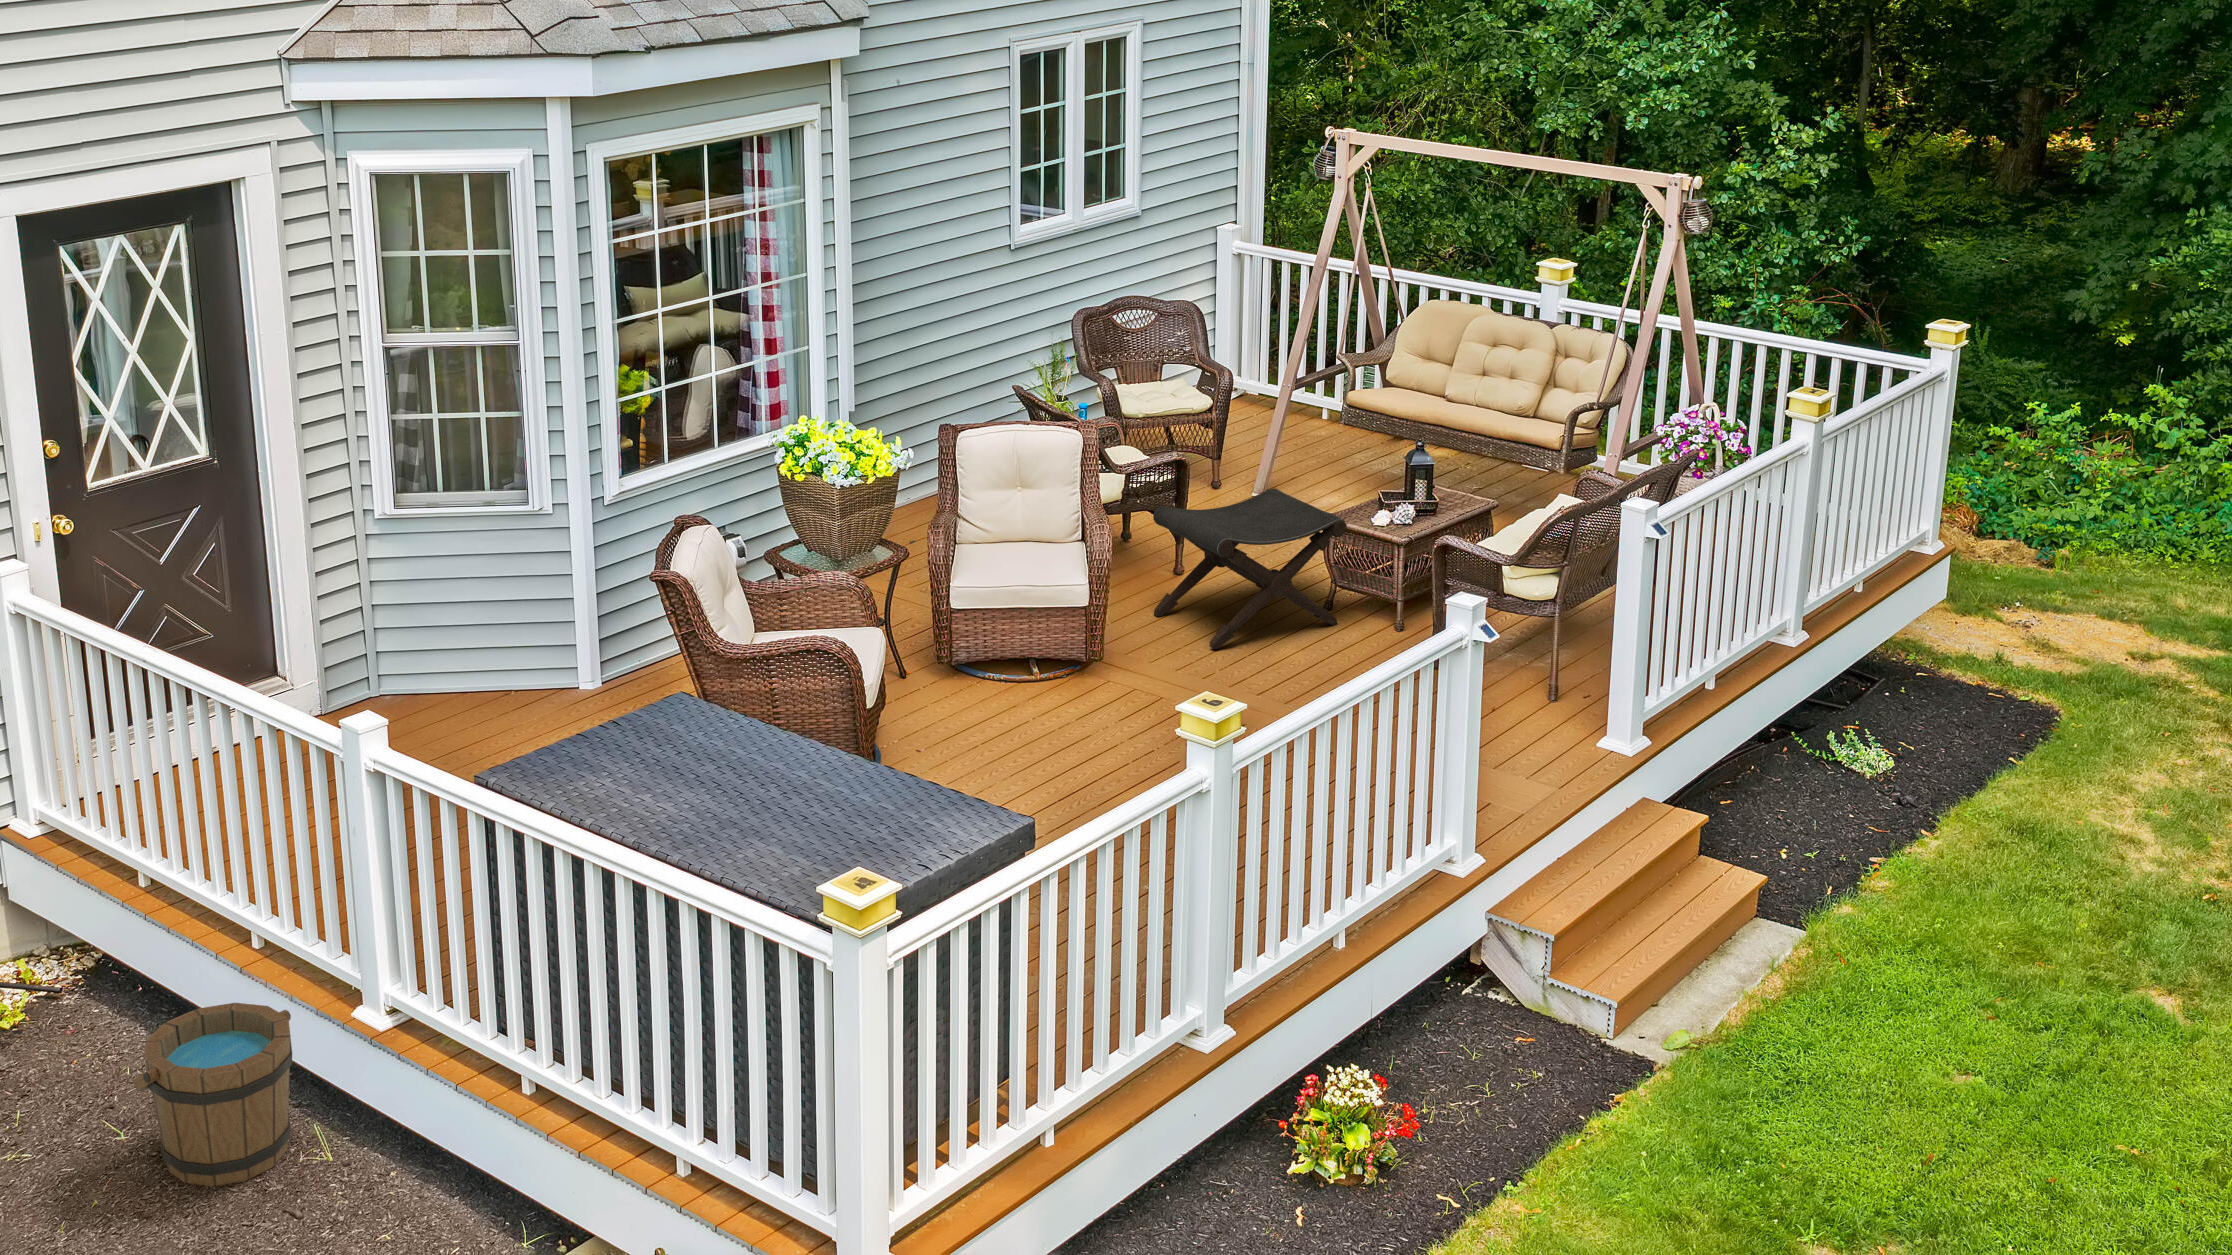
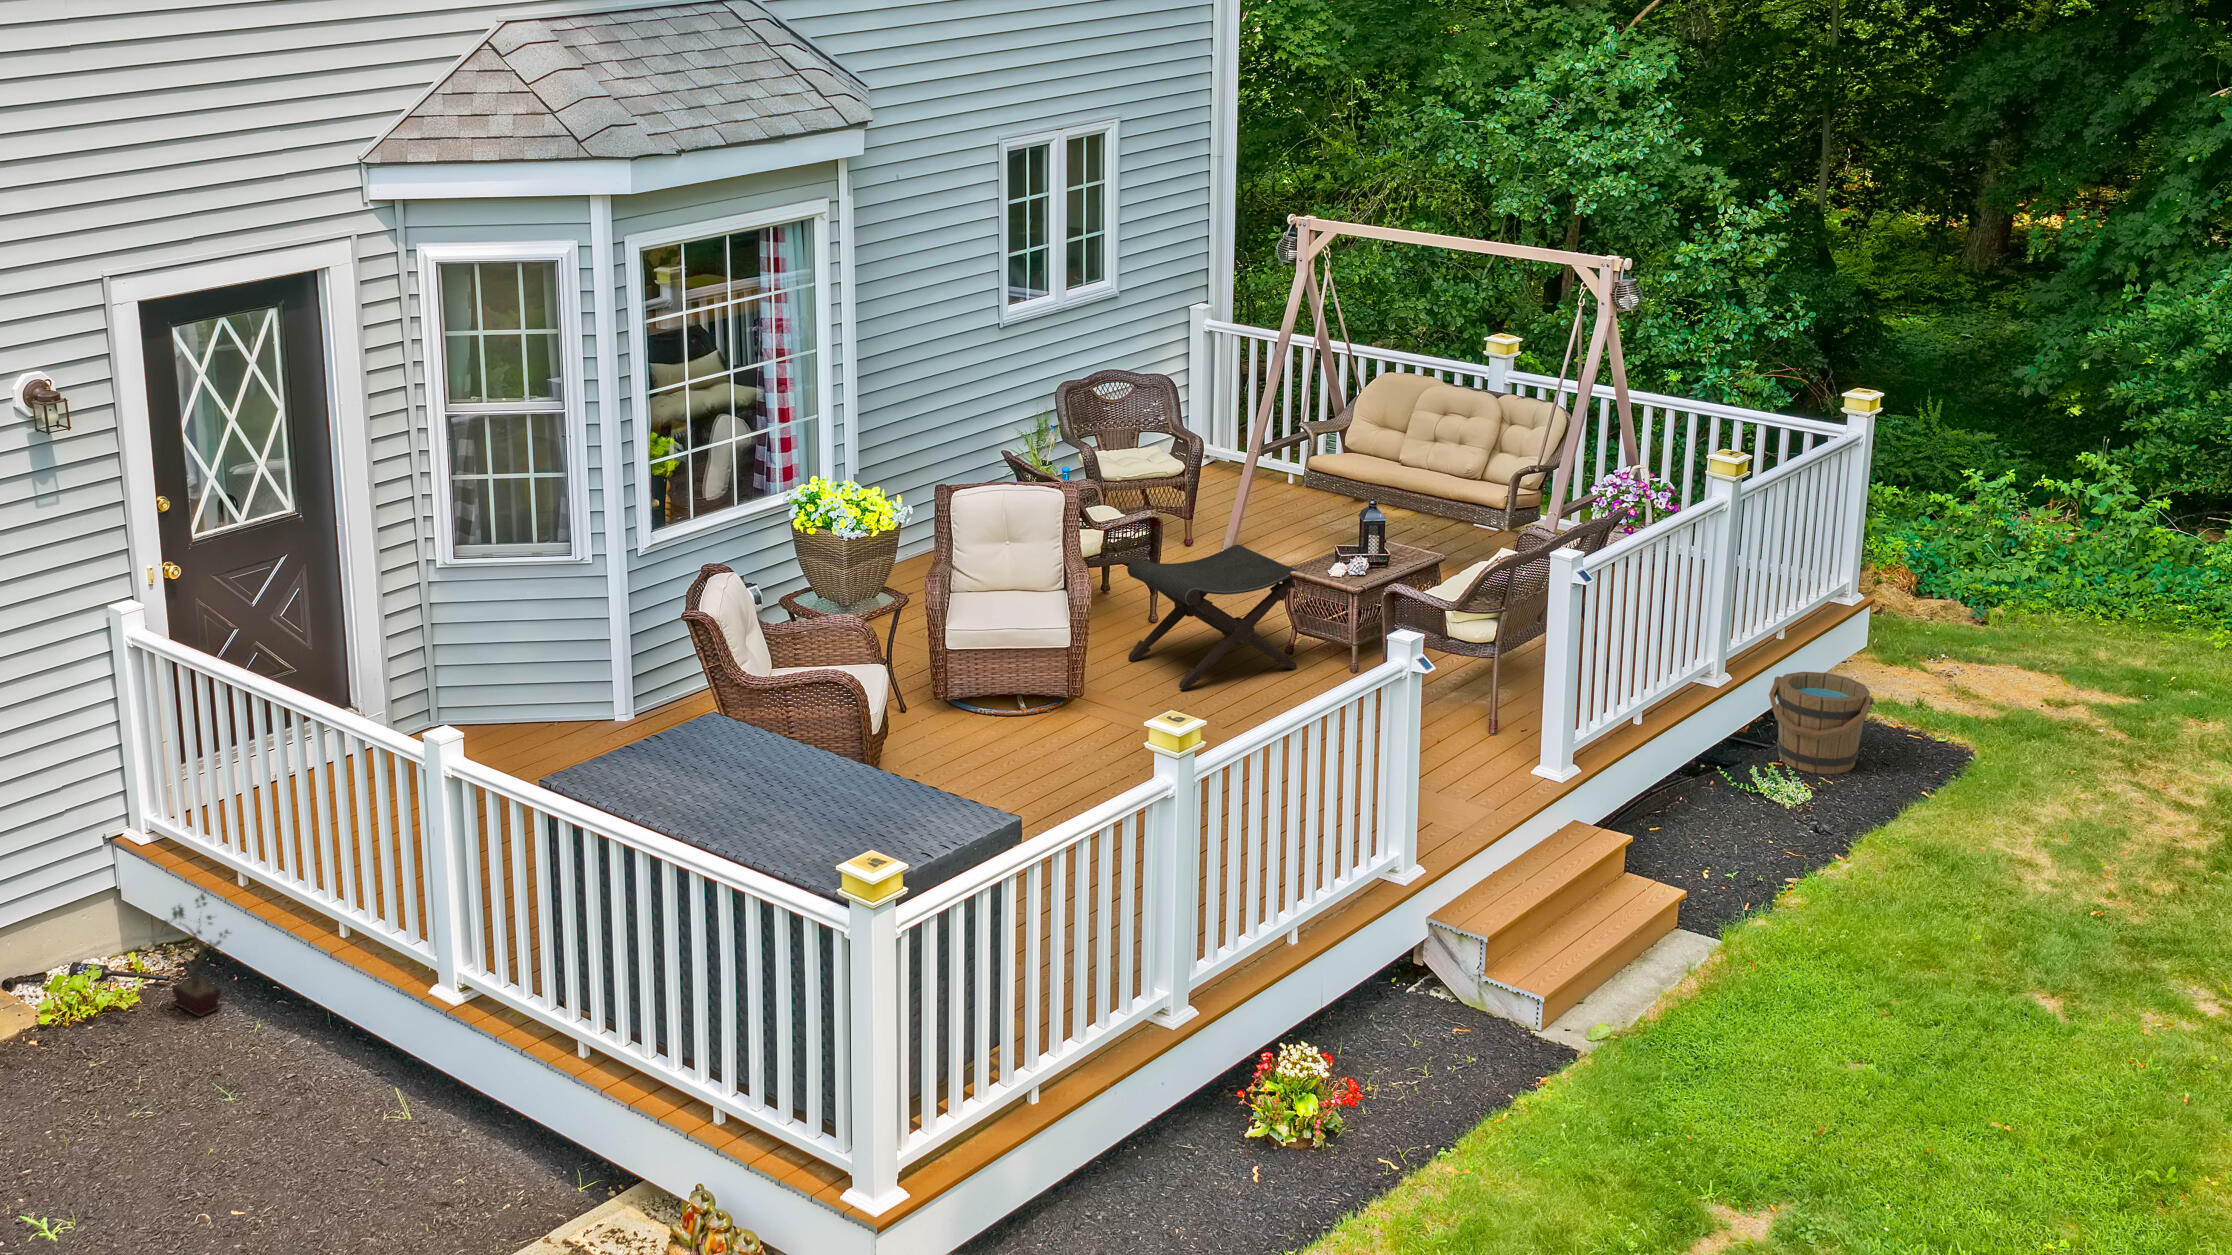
potted plant: none [48,895,131,1038] -> present [161,894,229,1017]
bucket: present [132,1003,292,1186] -> present [1769,672,1874,774]

